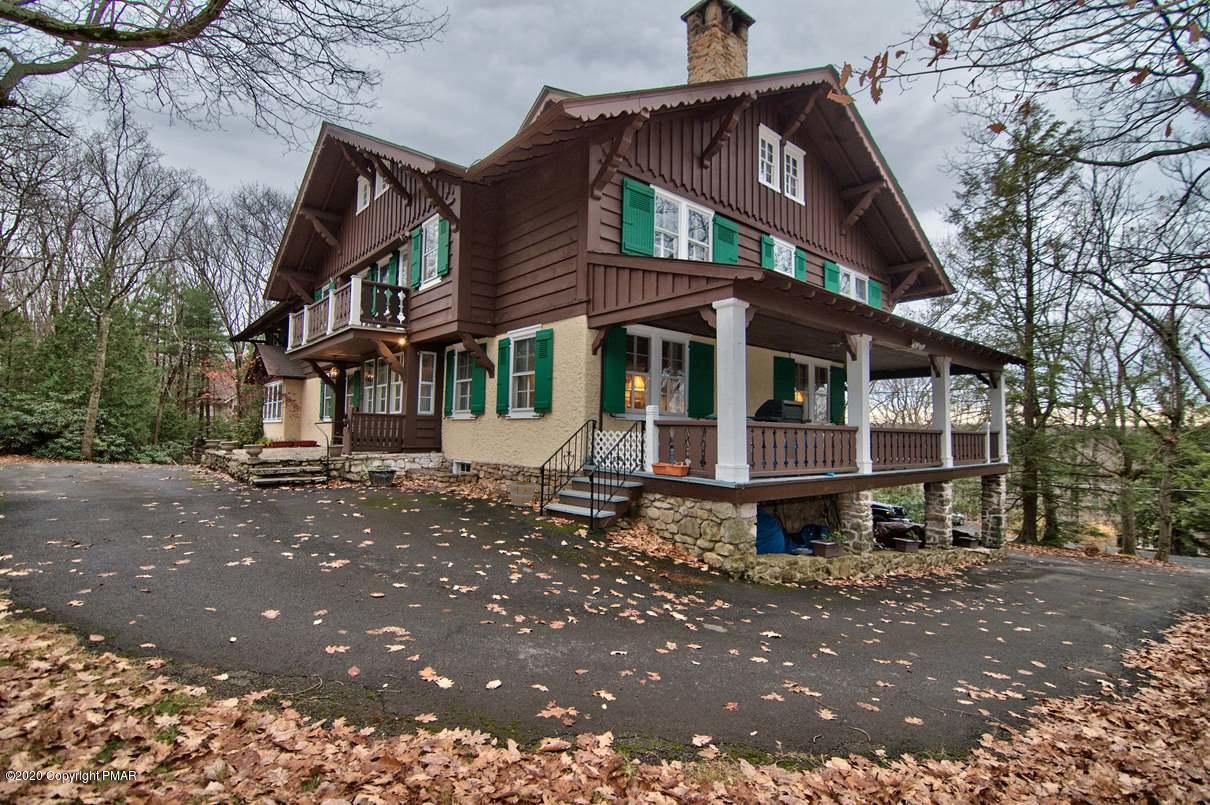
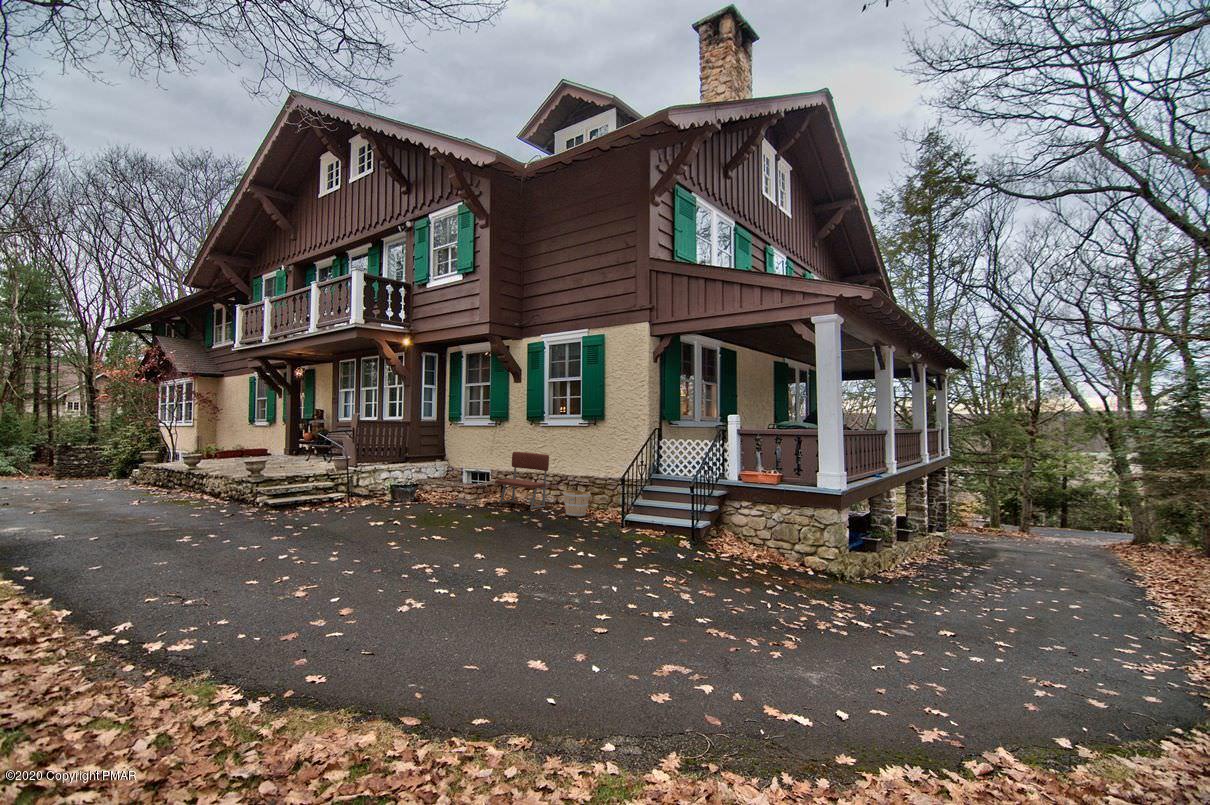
bench: none [459,444,508,498] -> present [495,452,549,509]

